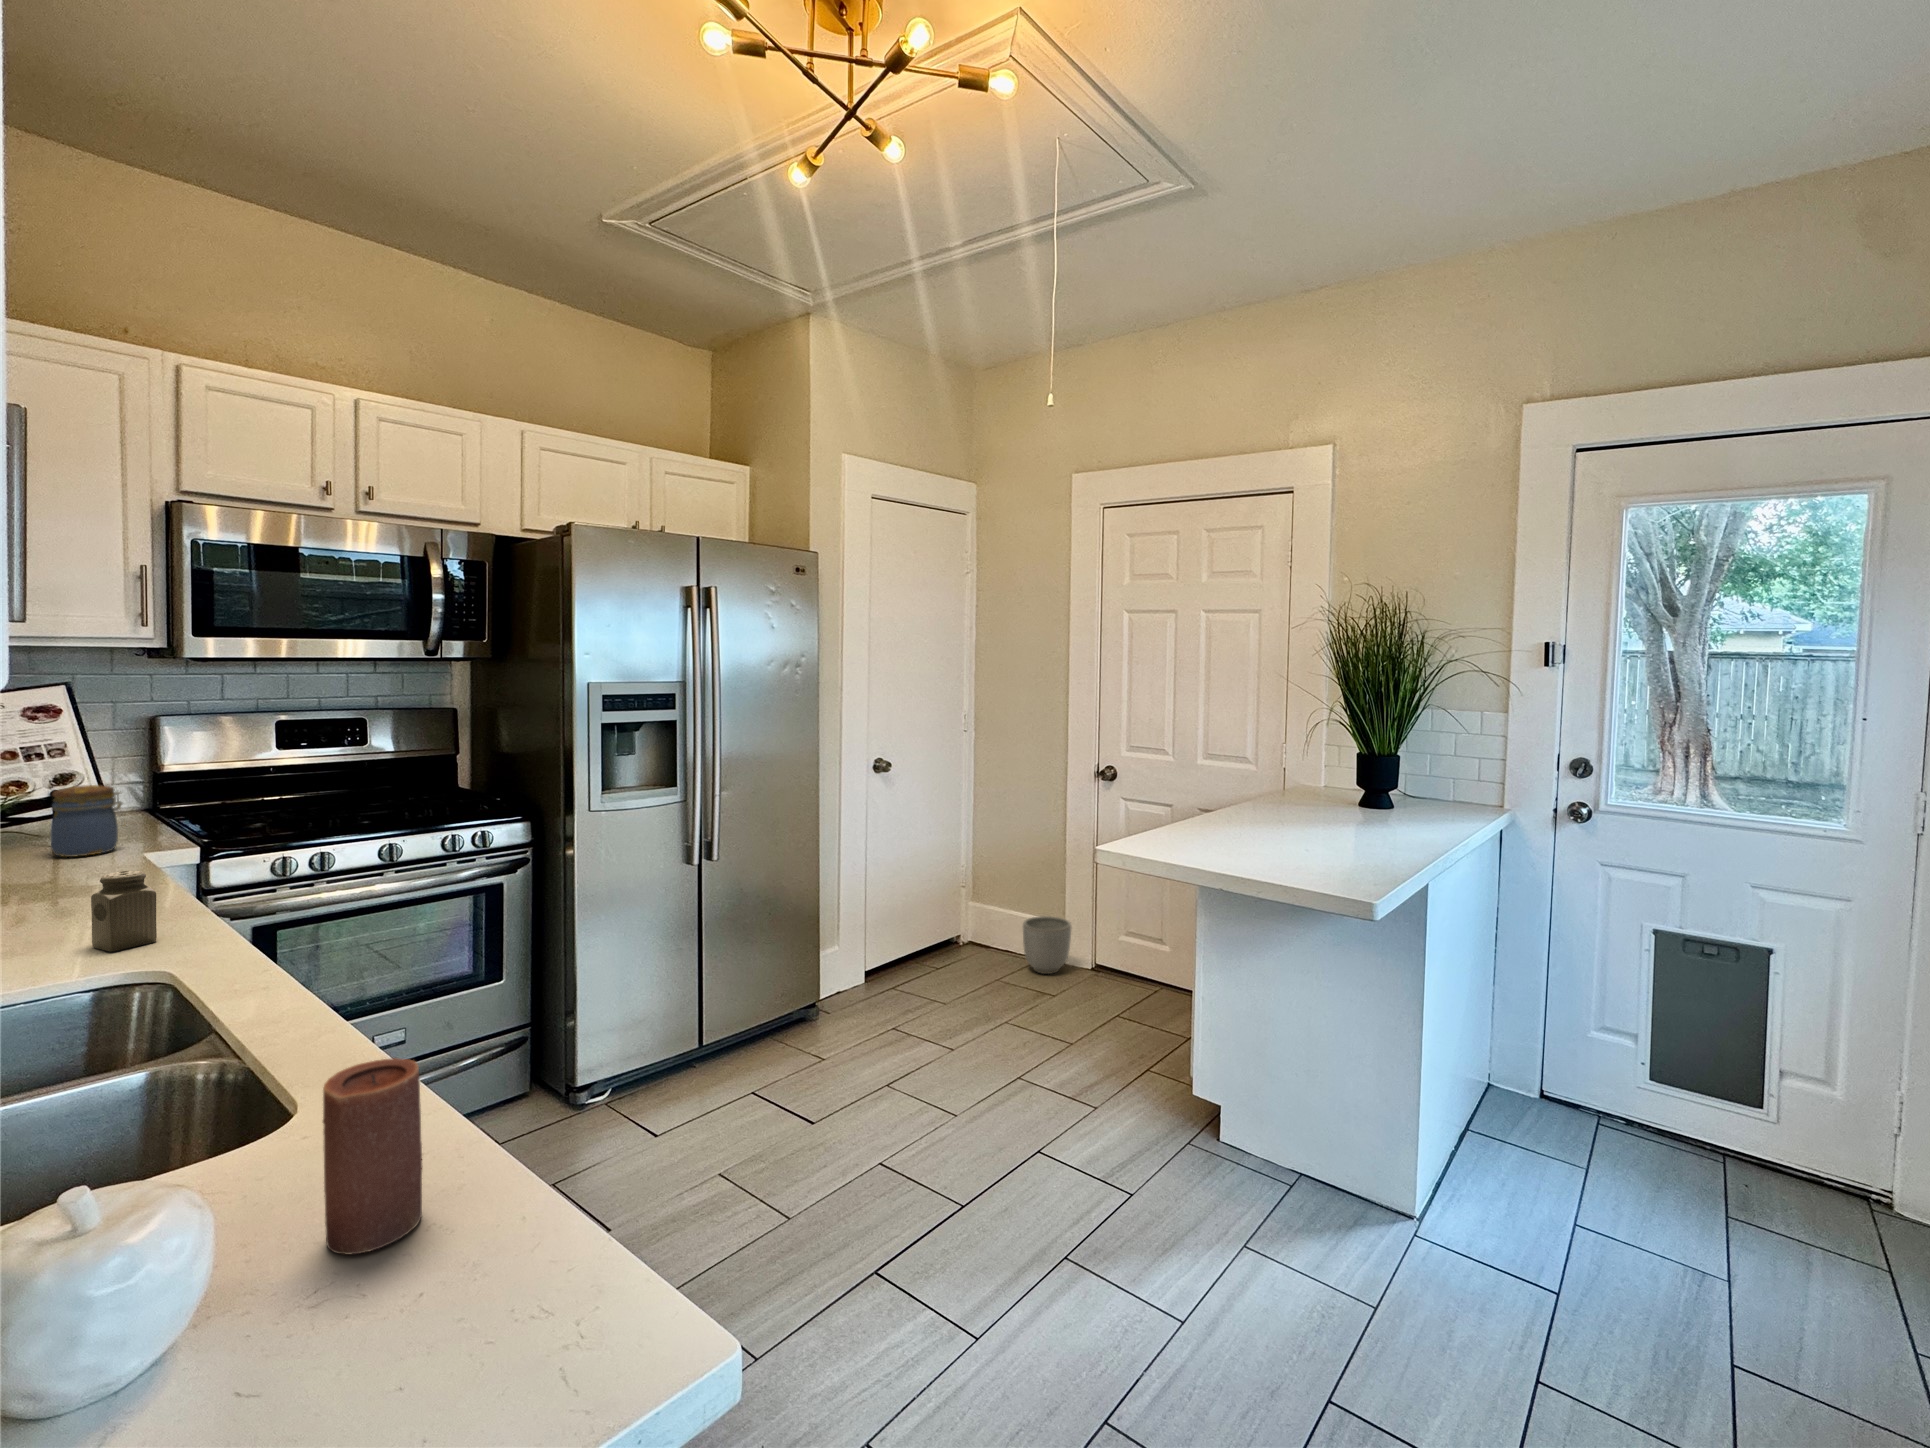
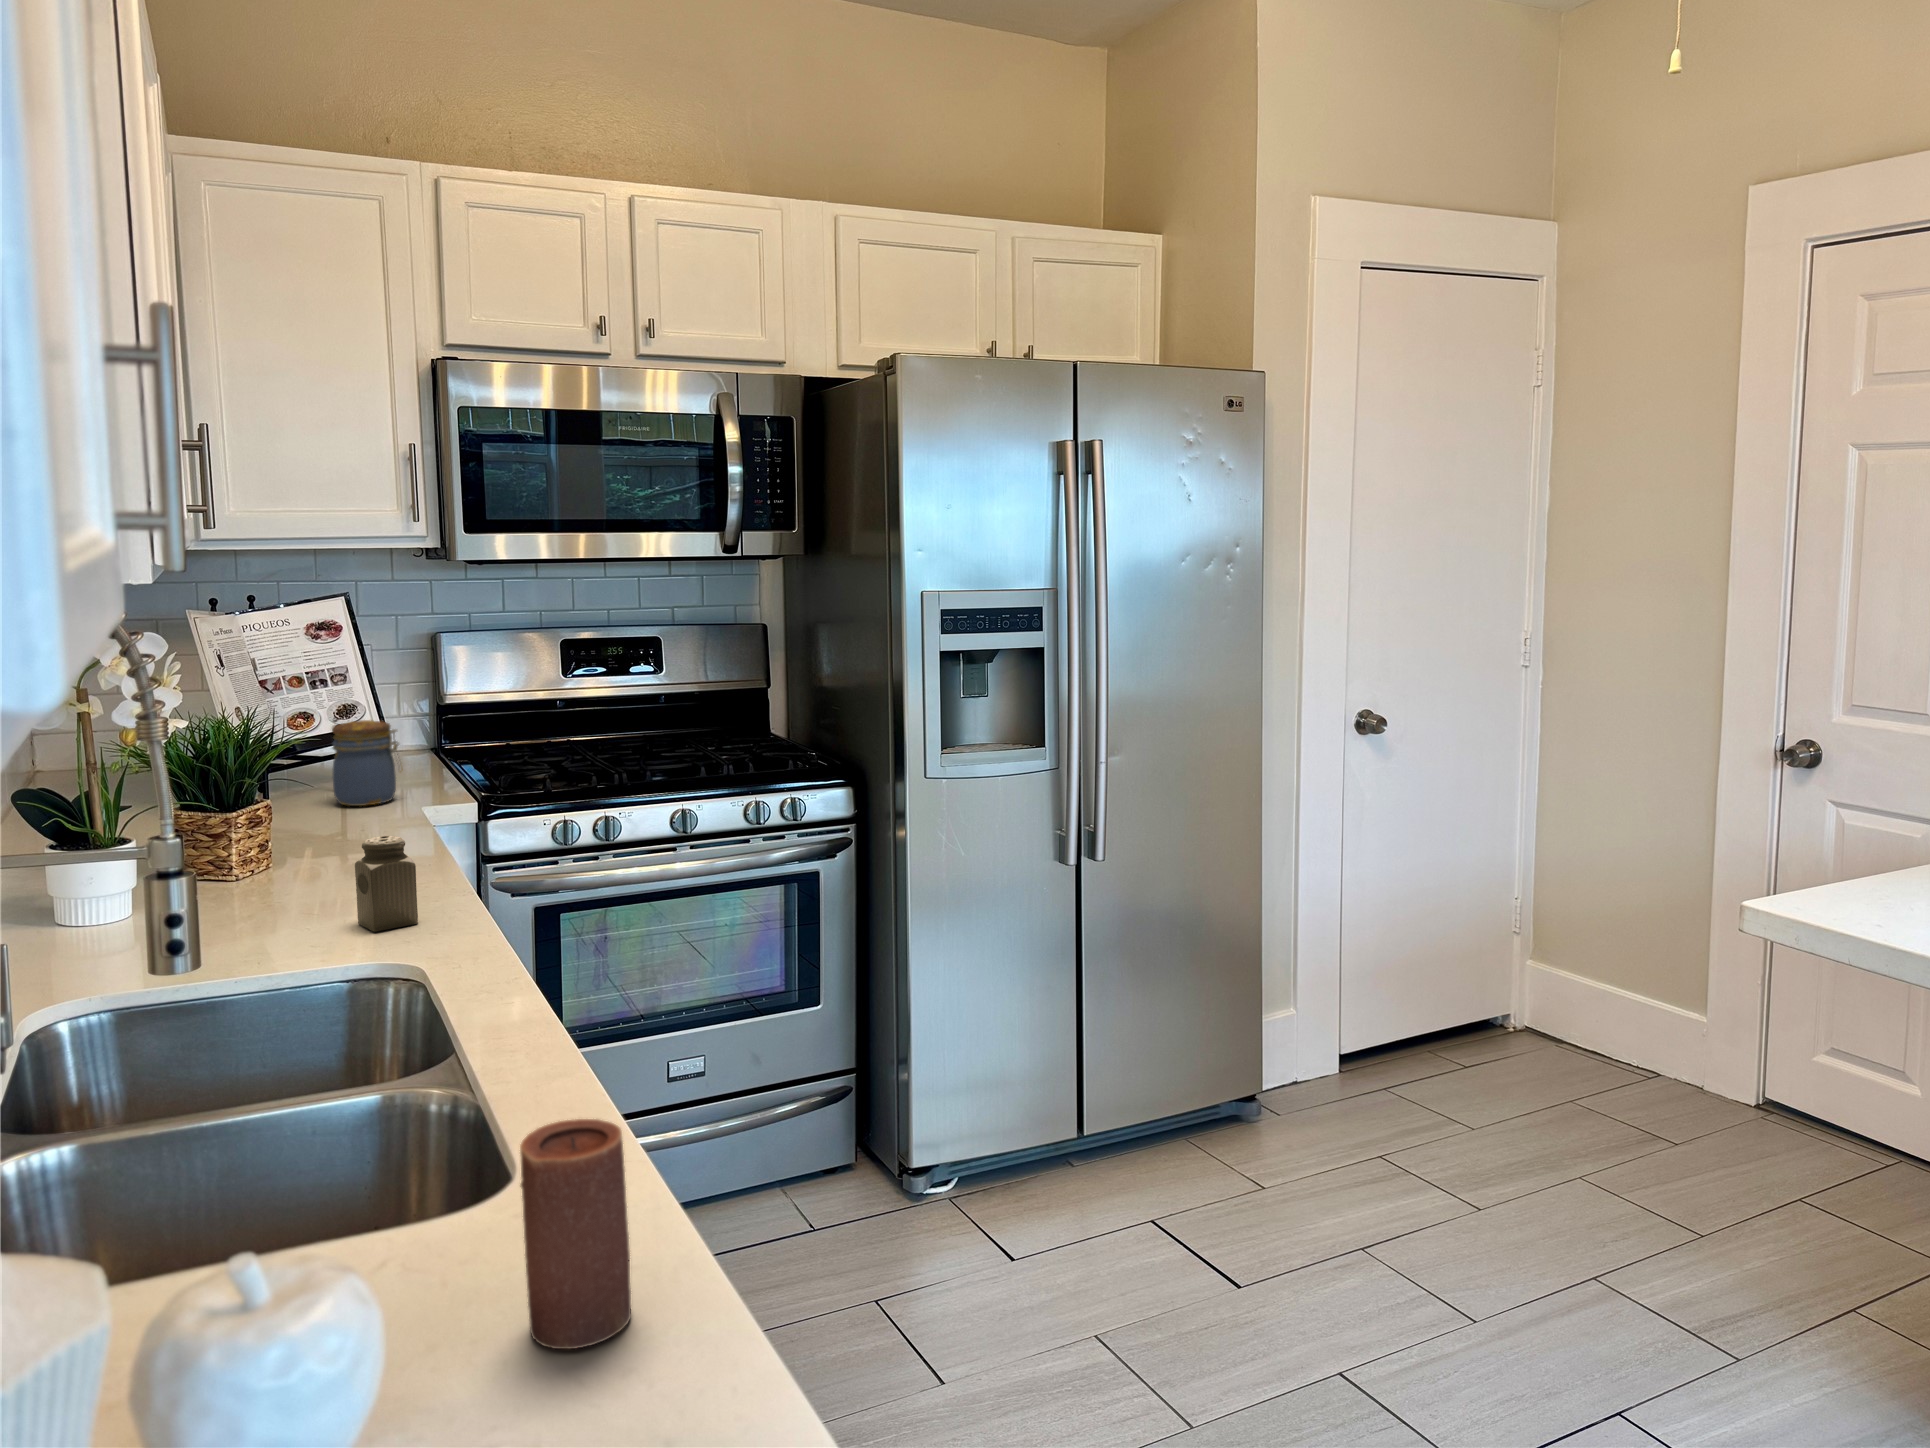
planter: present [1023,916,1072,974] -> none [1615,991,1707,1091]

